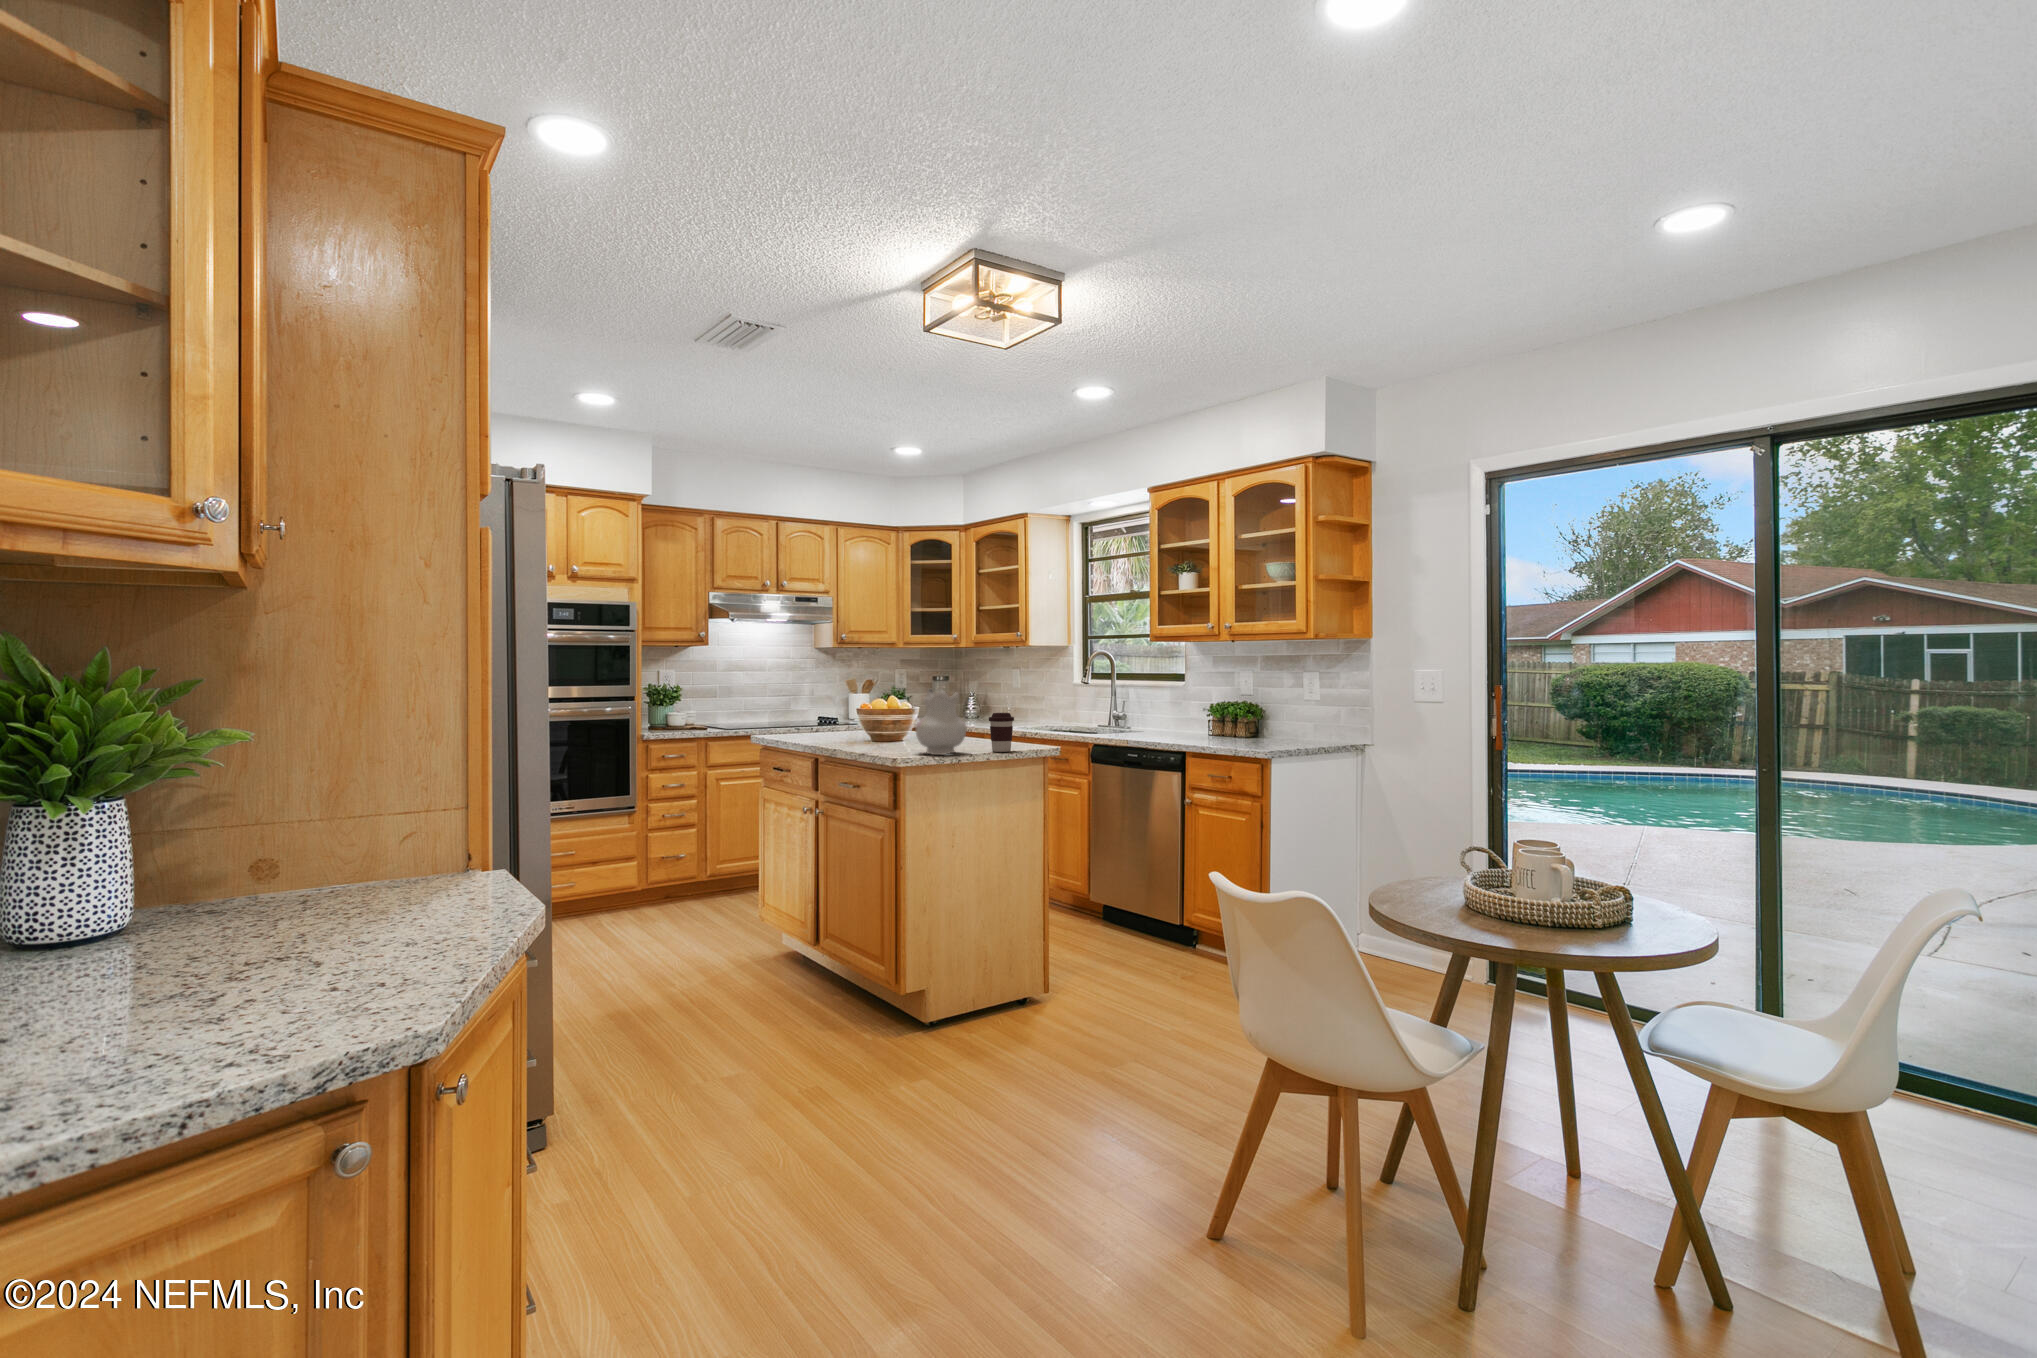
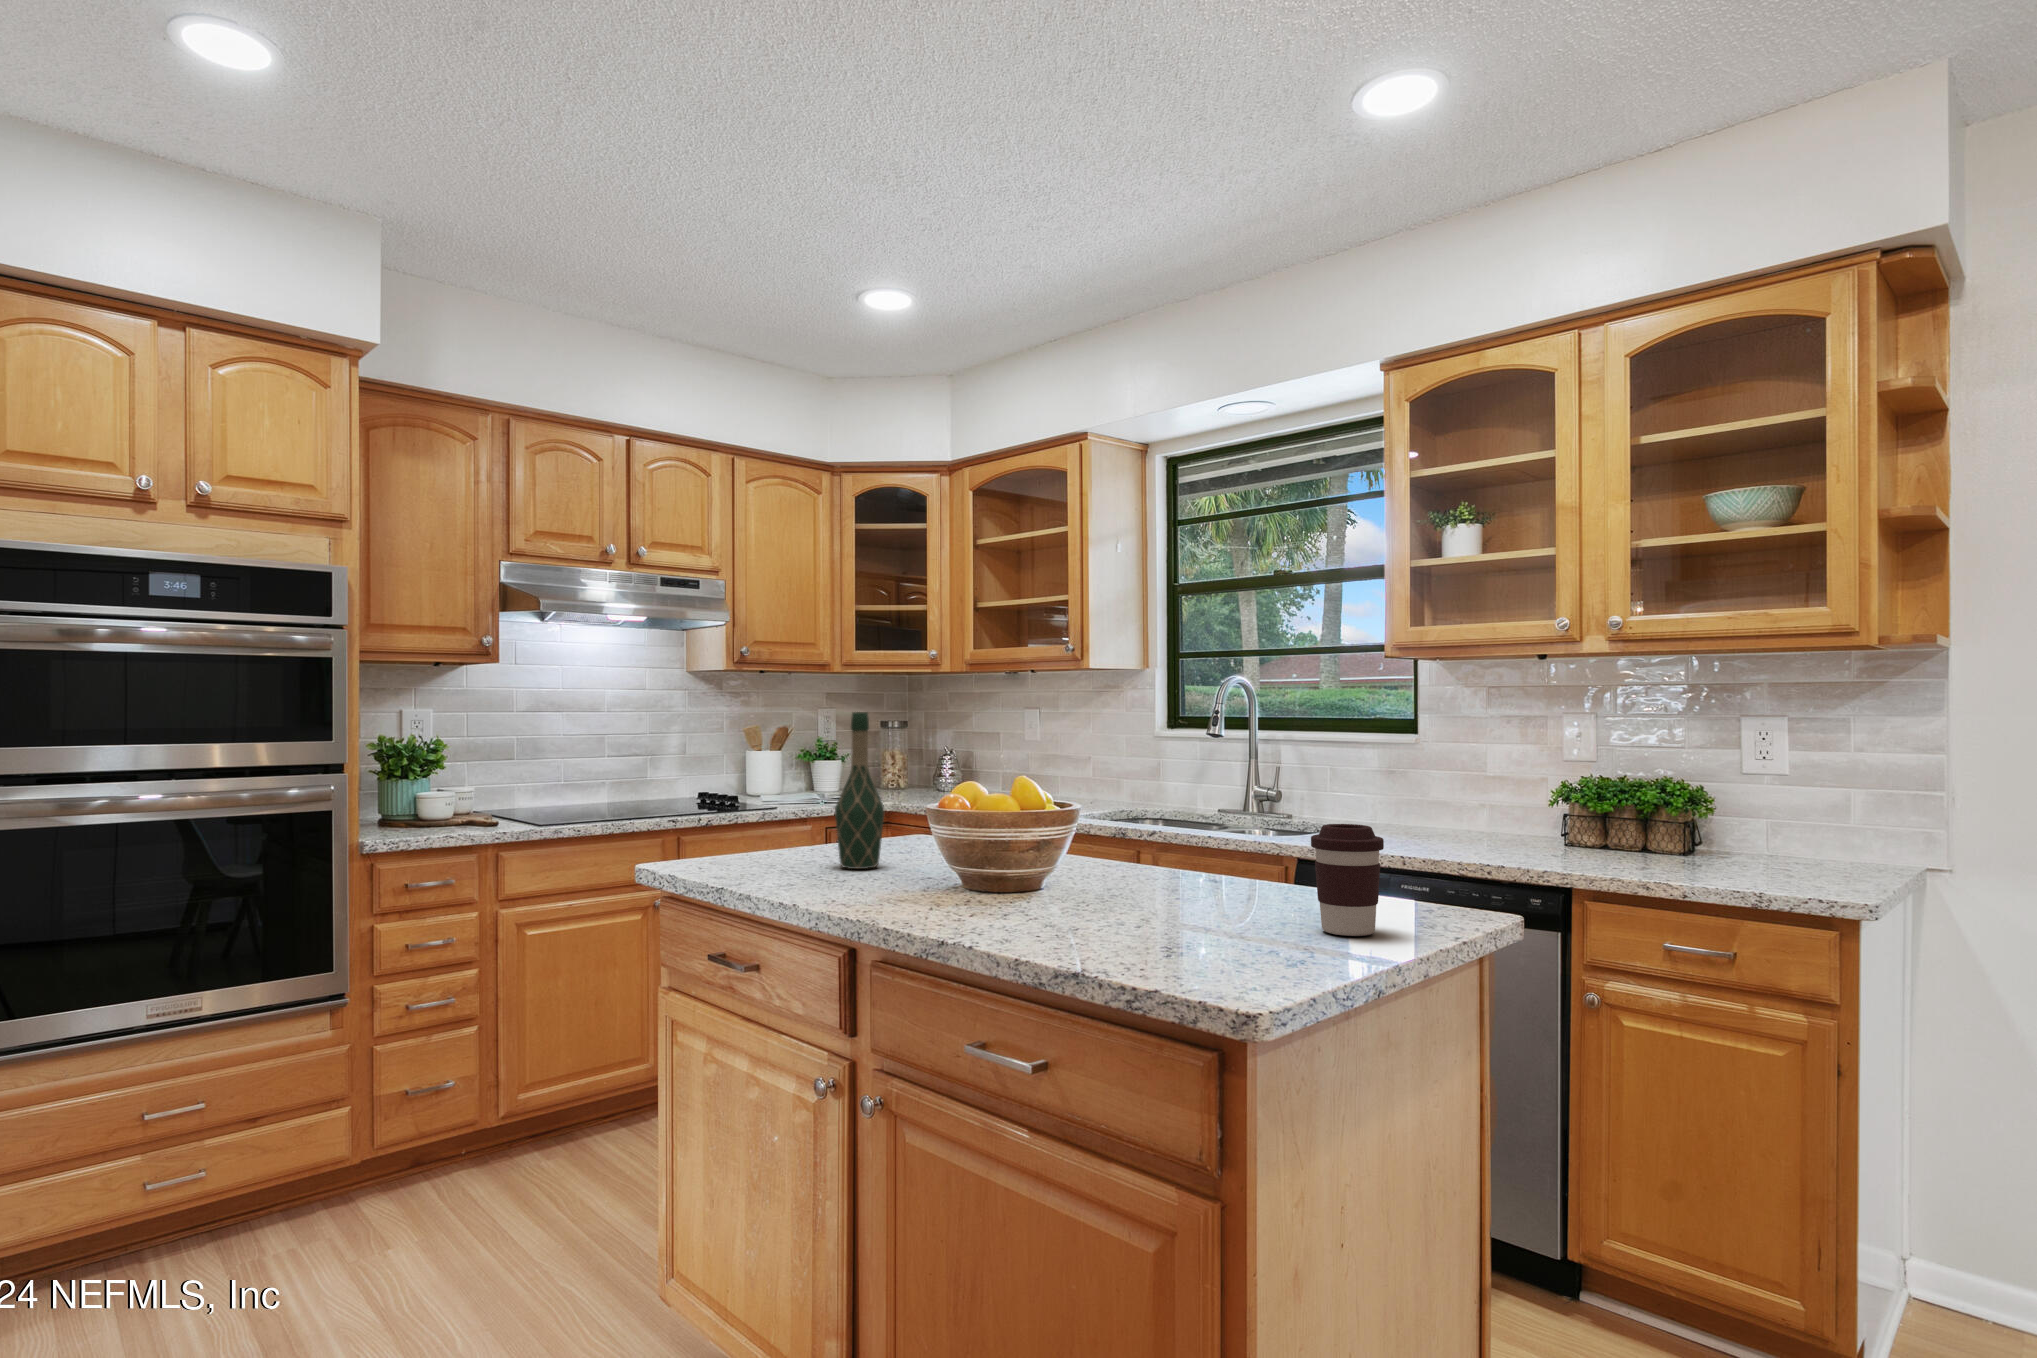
wine bottle: none [843,671,865,738] -> present [835,712,884,869]
ceramic pitcher: present [916,689,966,755] -> none [1140,759,1288,959]

